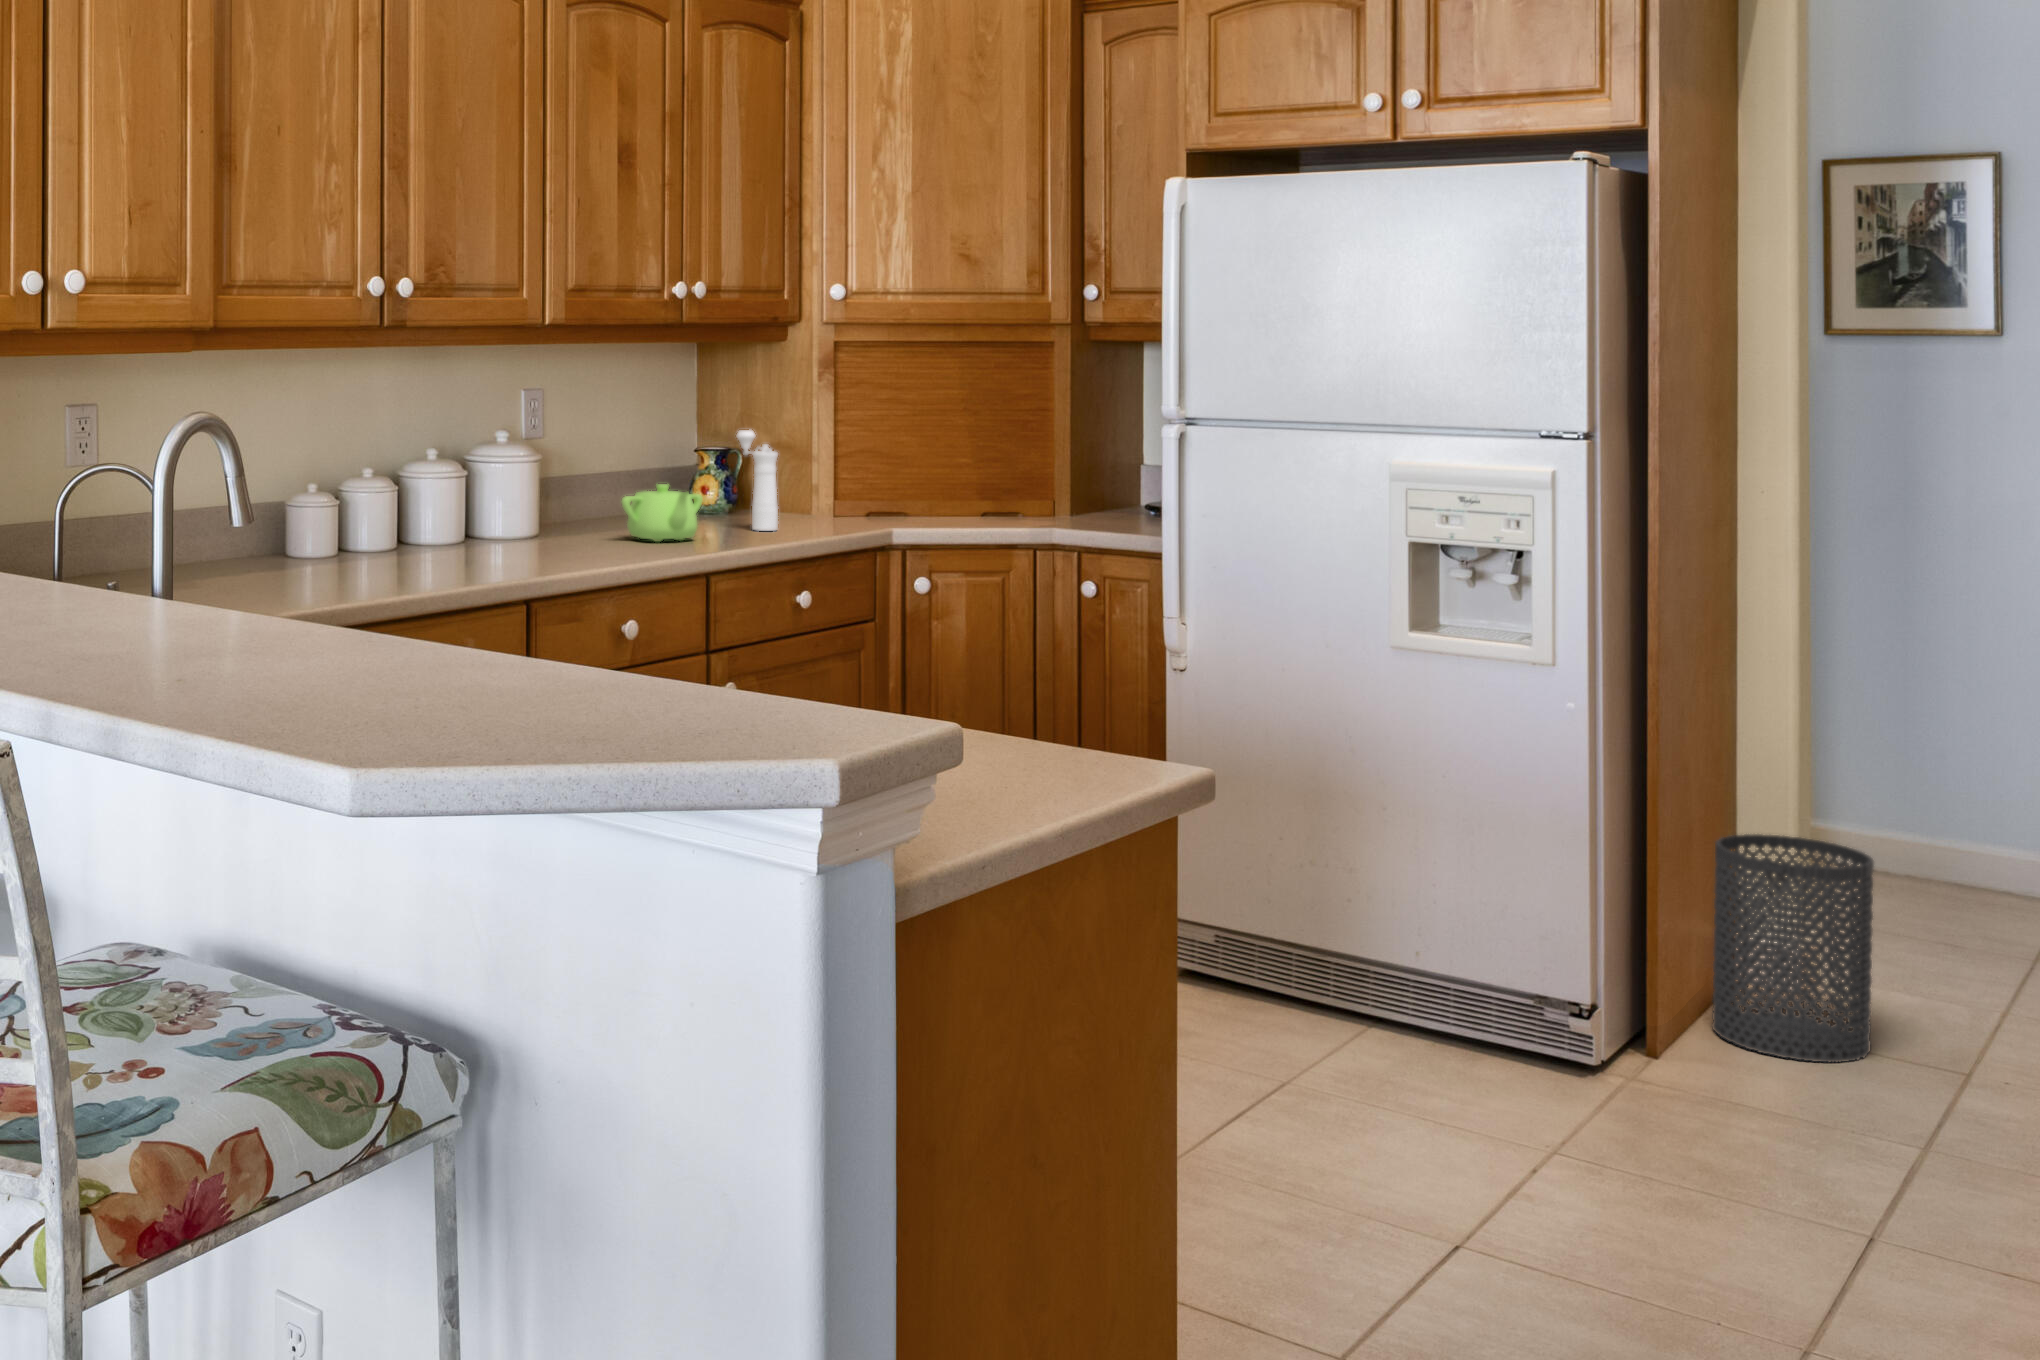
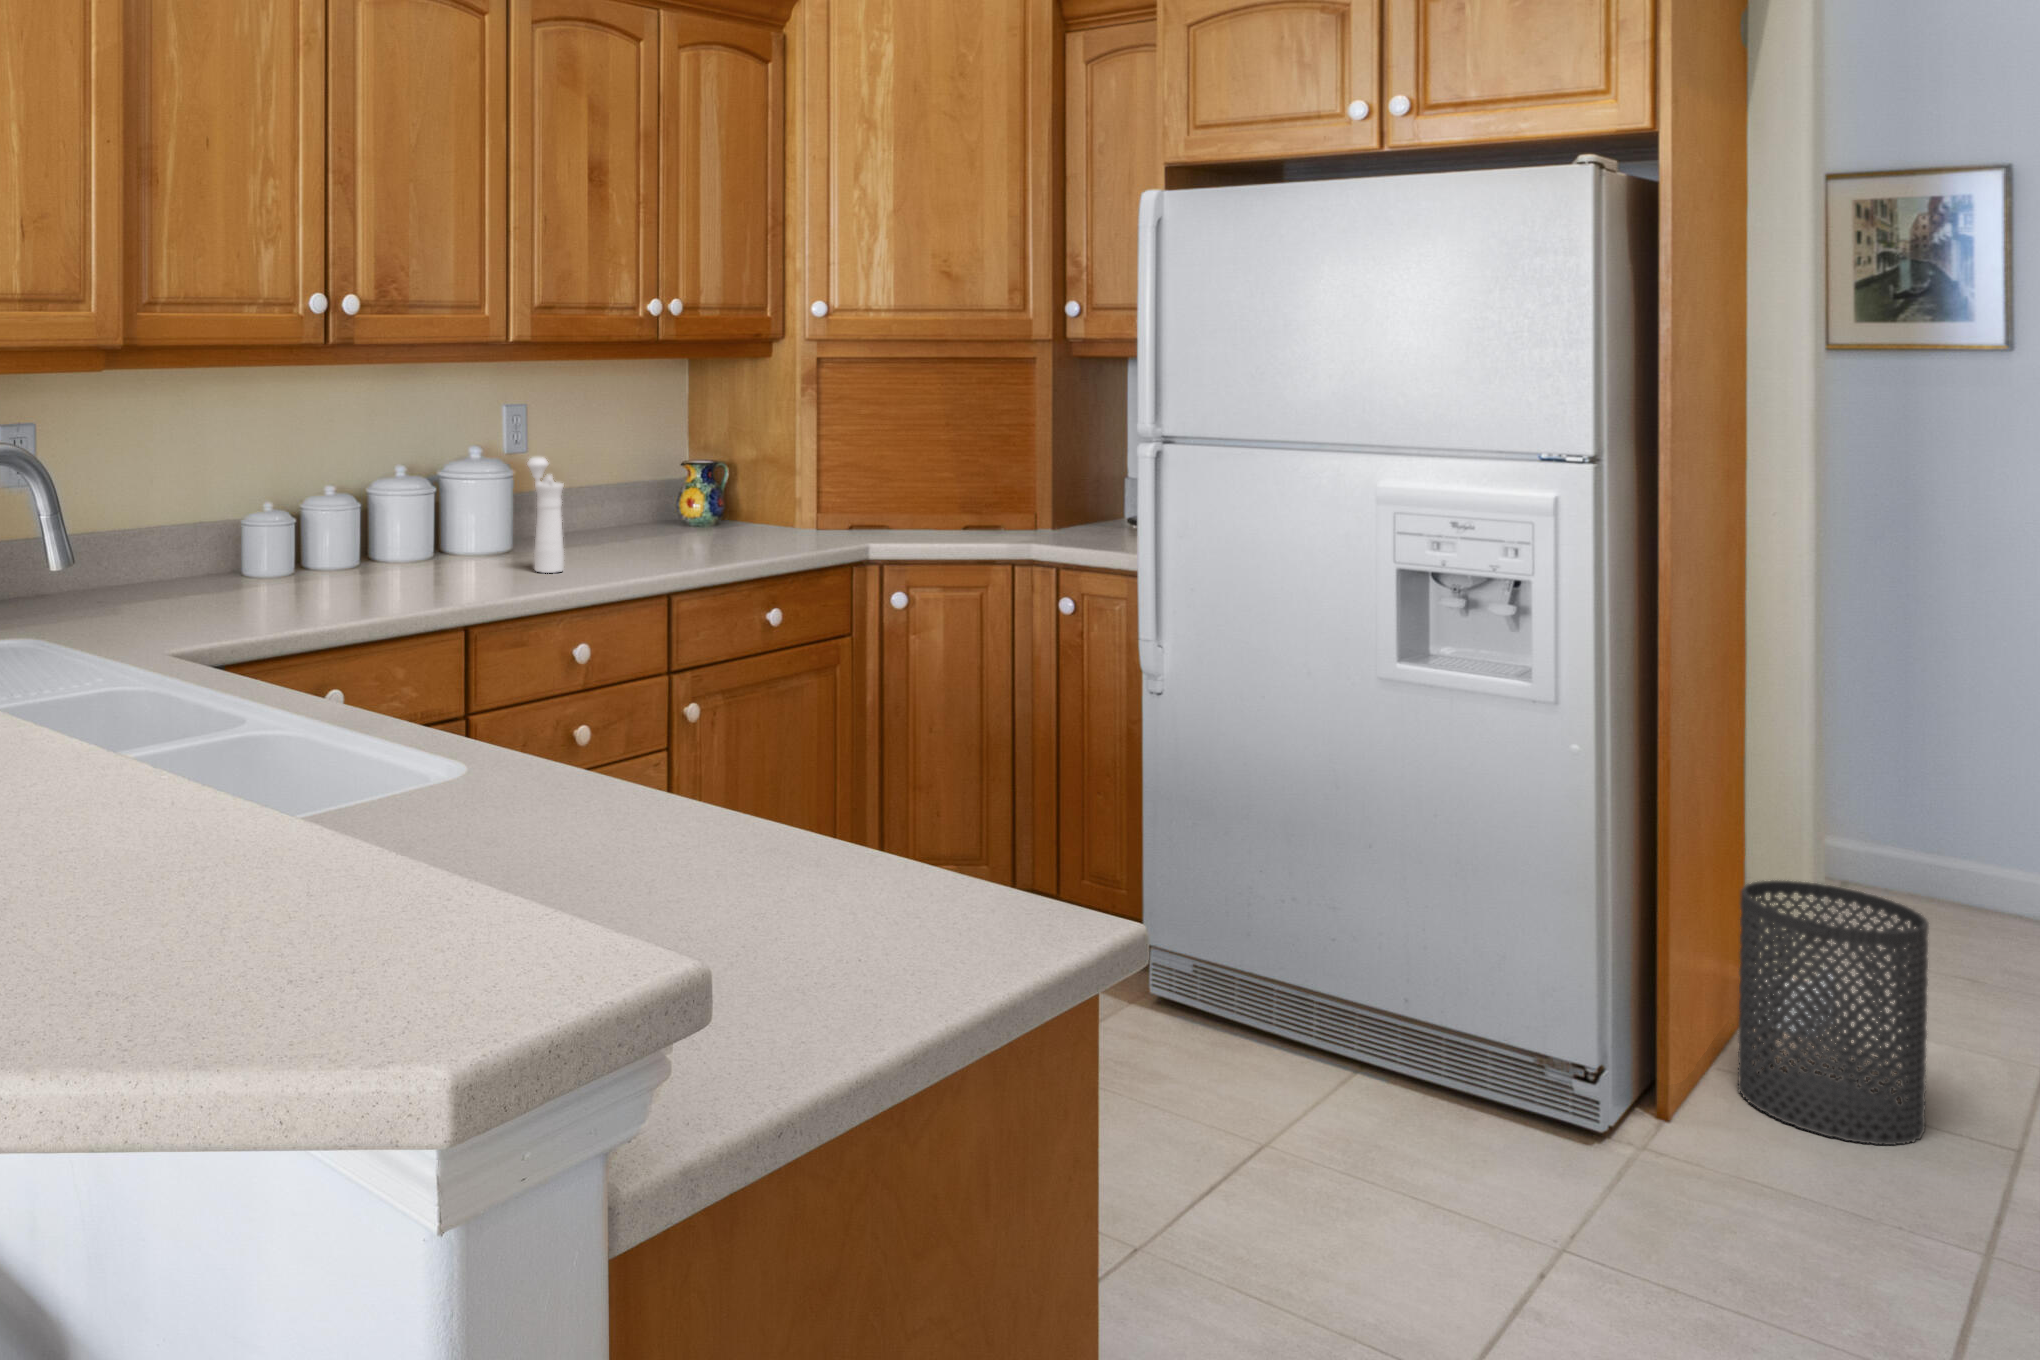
pepper mill: present [737,430,778,531] -> present [527,457,564,573]
teapot: present [621,484,703,542] -> none [600,494,682,551]

